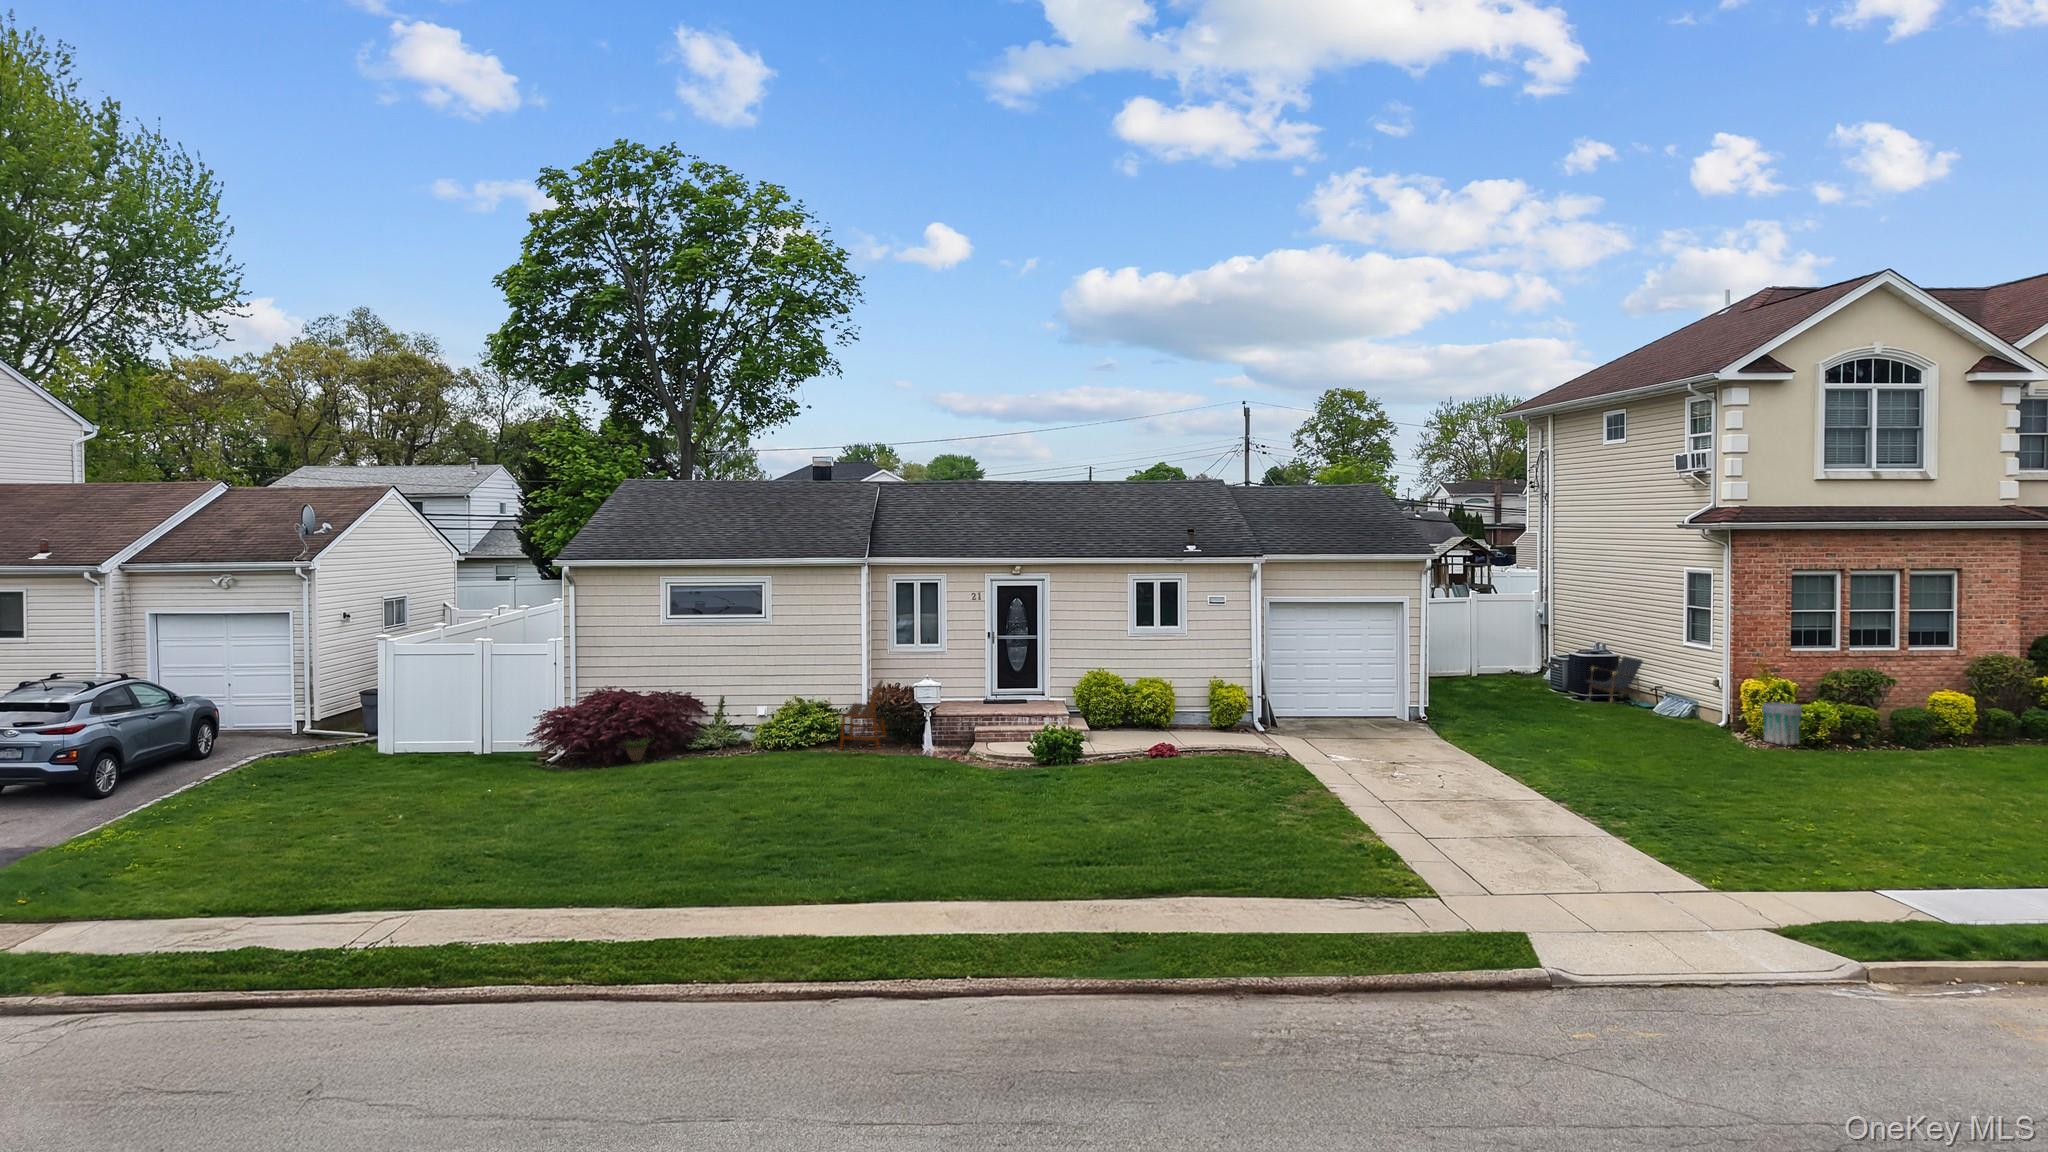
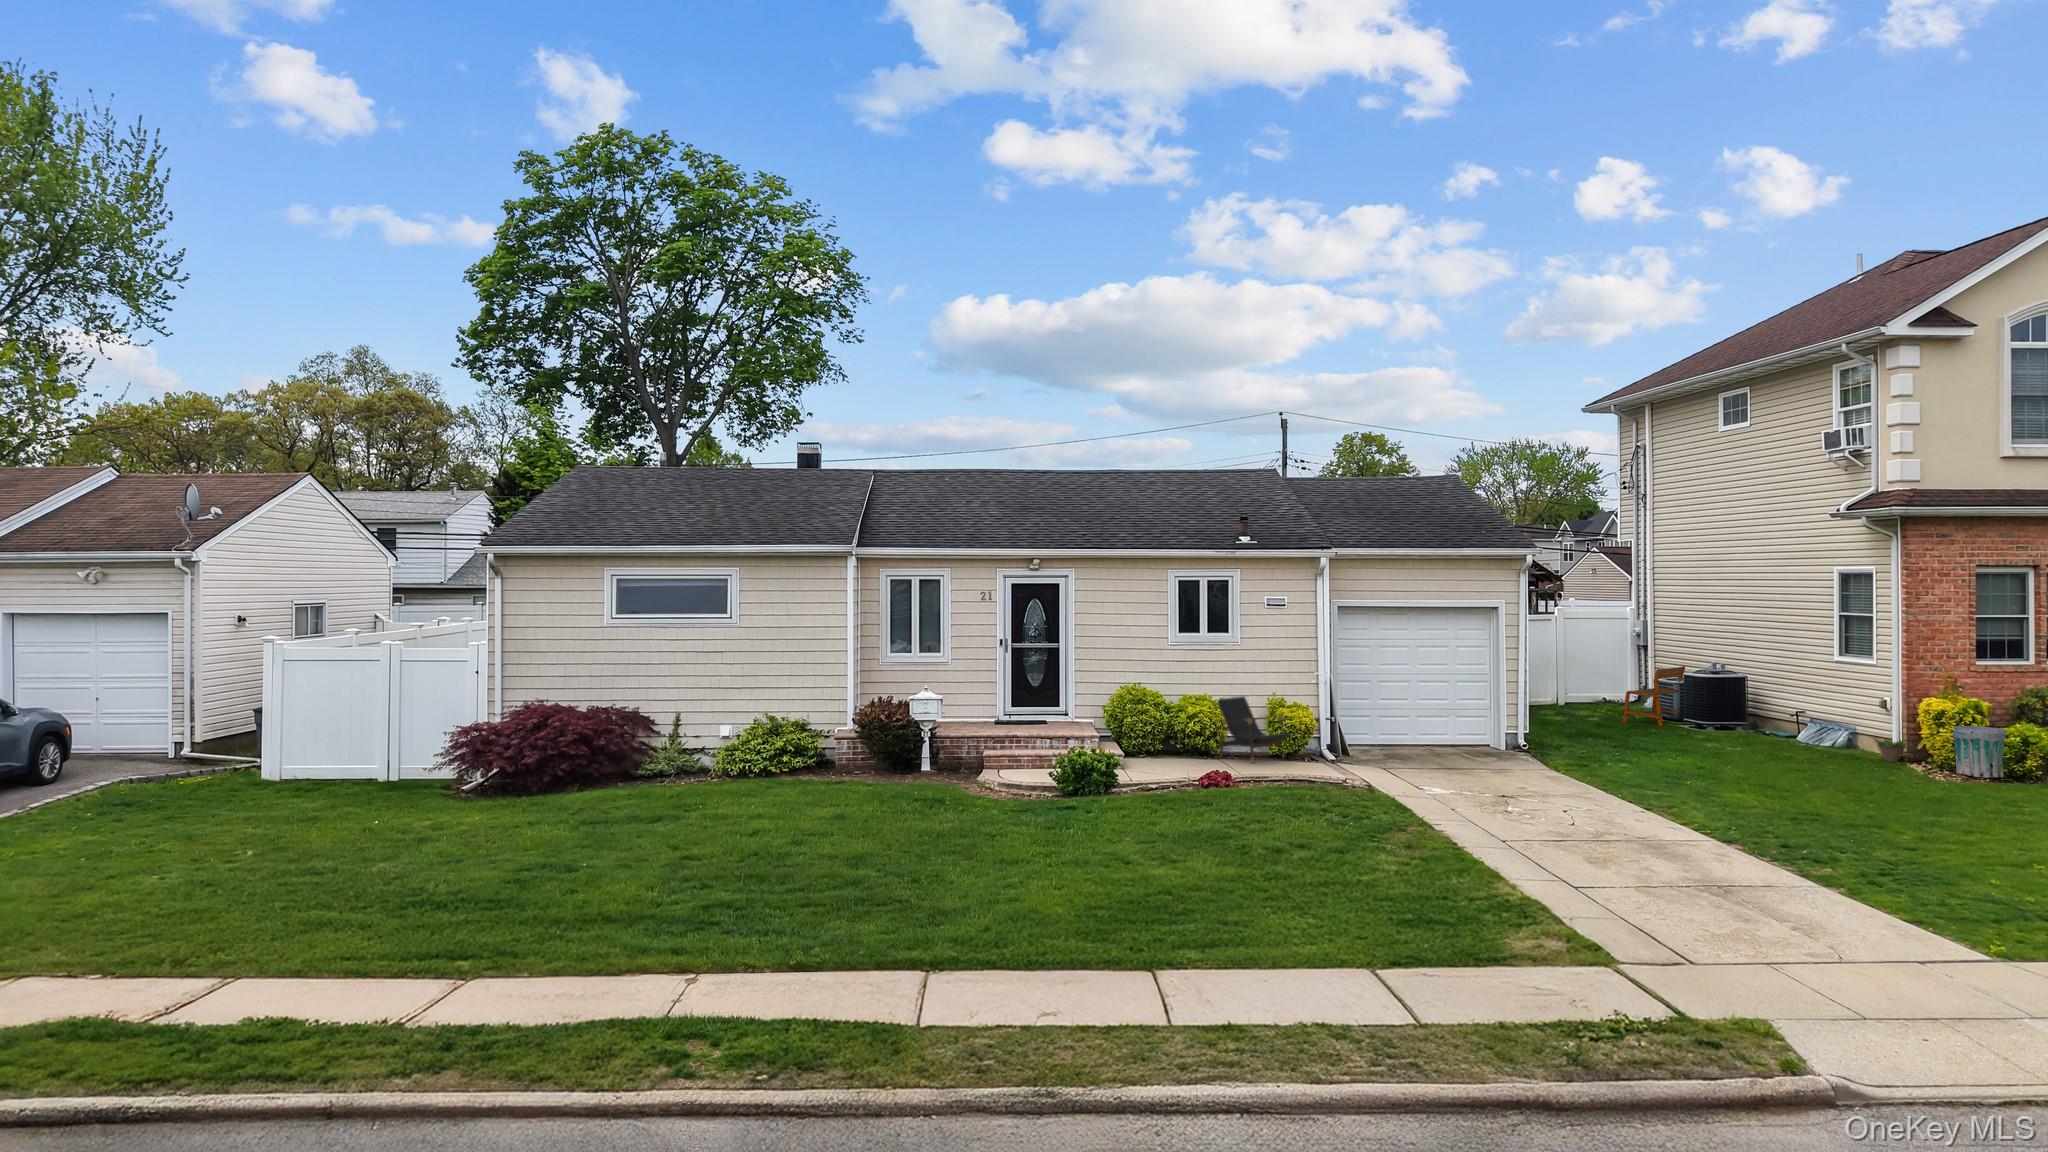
lounge chair: present [1587,657,1643,702] -> present [1218,696,1288,763]
bench: present [840,680,886,749] -> present [1623,666,1685,726]
decorative plant: present [625,739,654,761] -> present [1873,737,1908,762]

